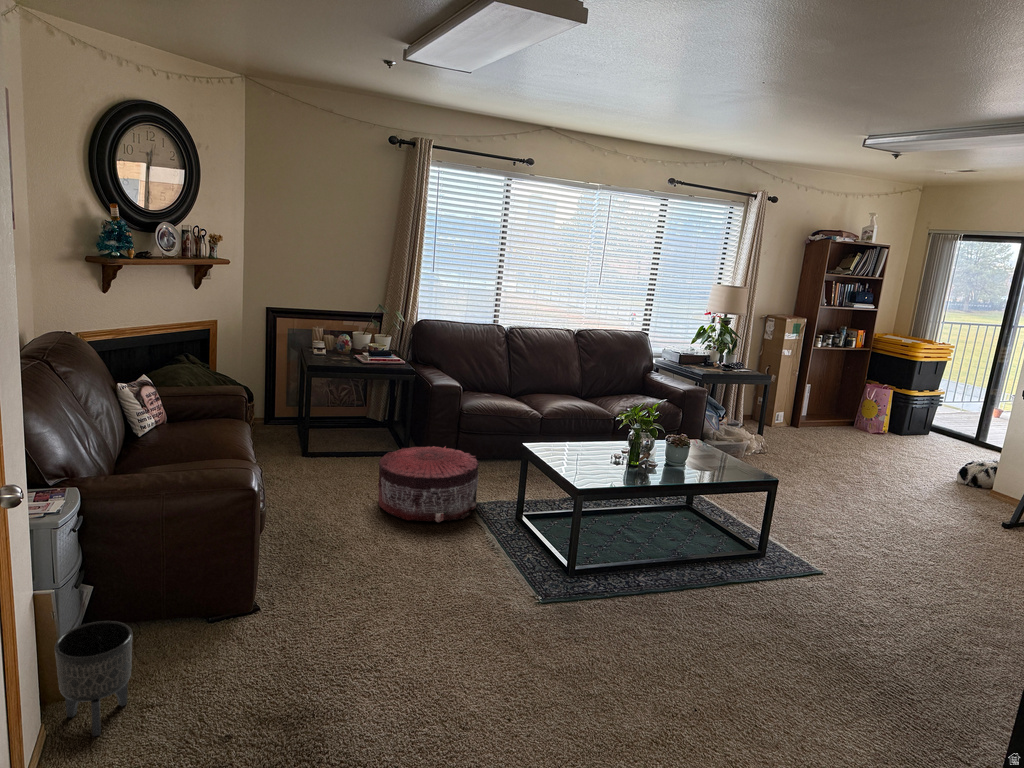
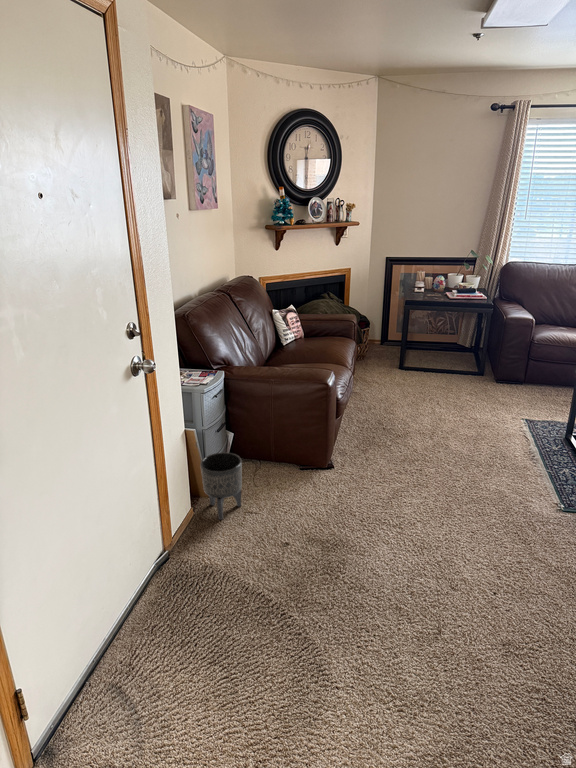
pouf: present [378,446,479,522] -> none [445,365,535,430]

